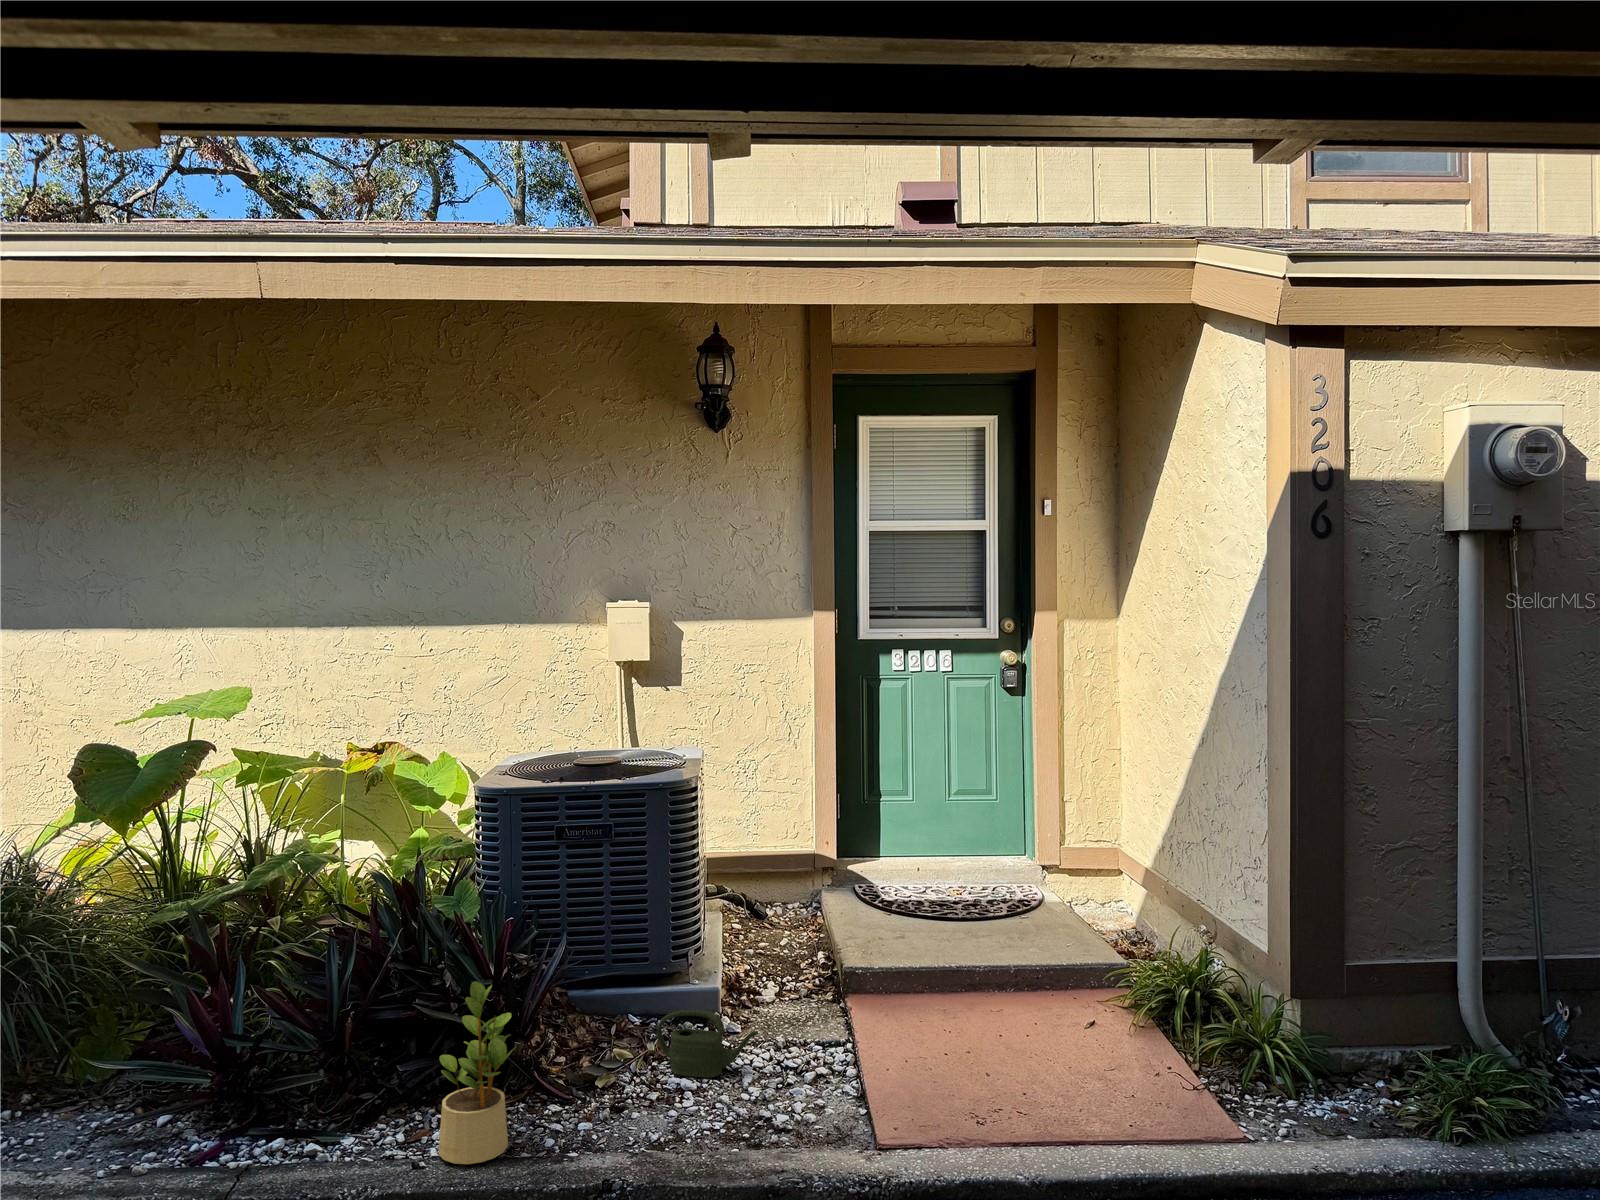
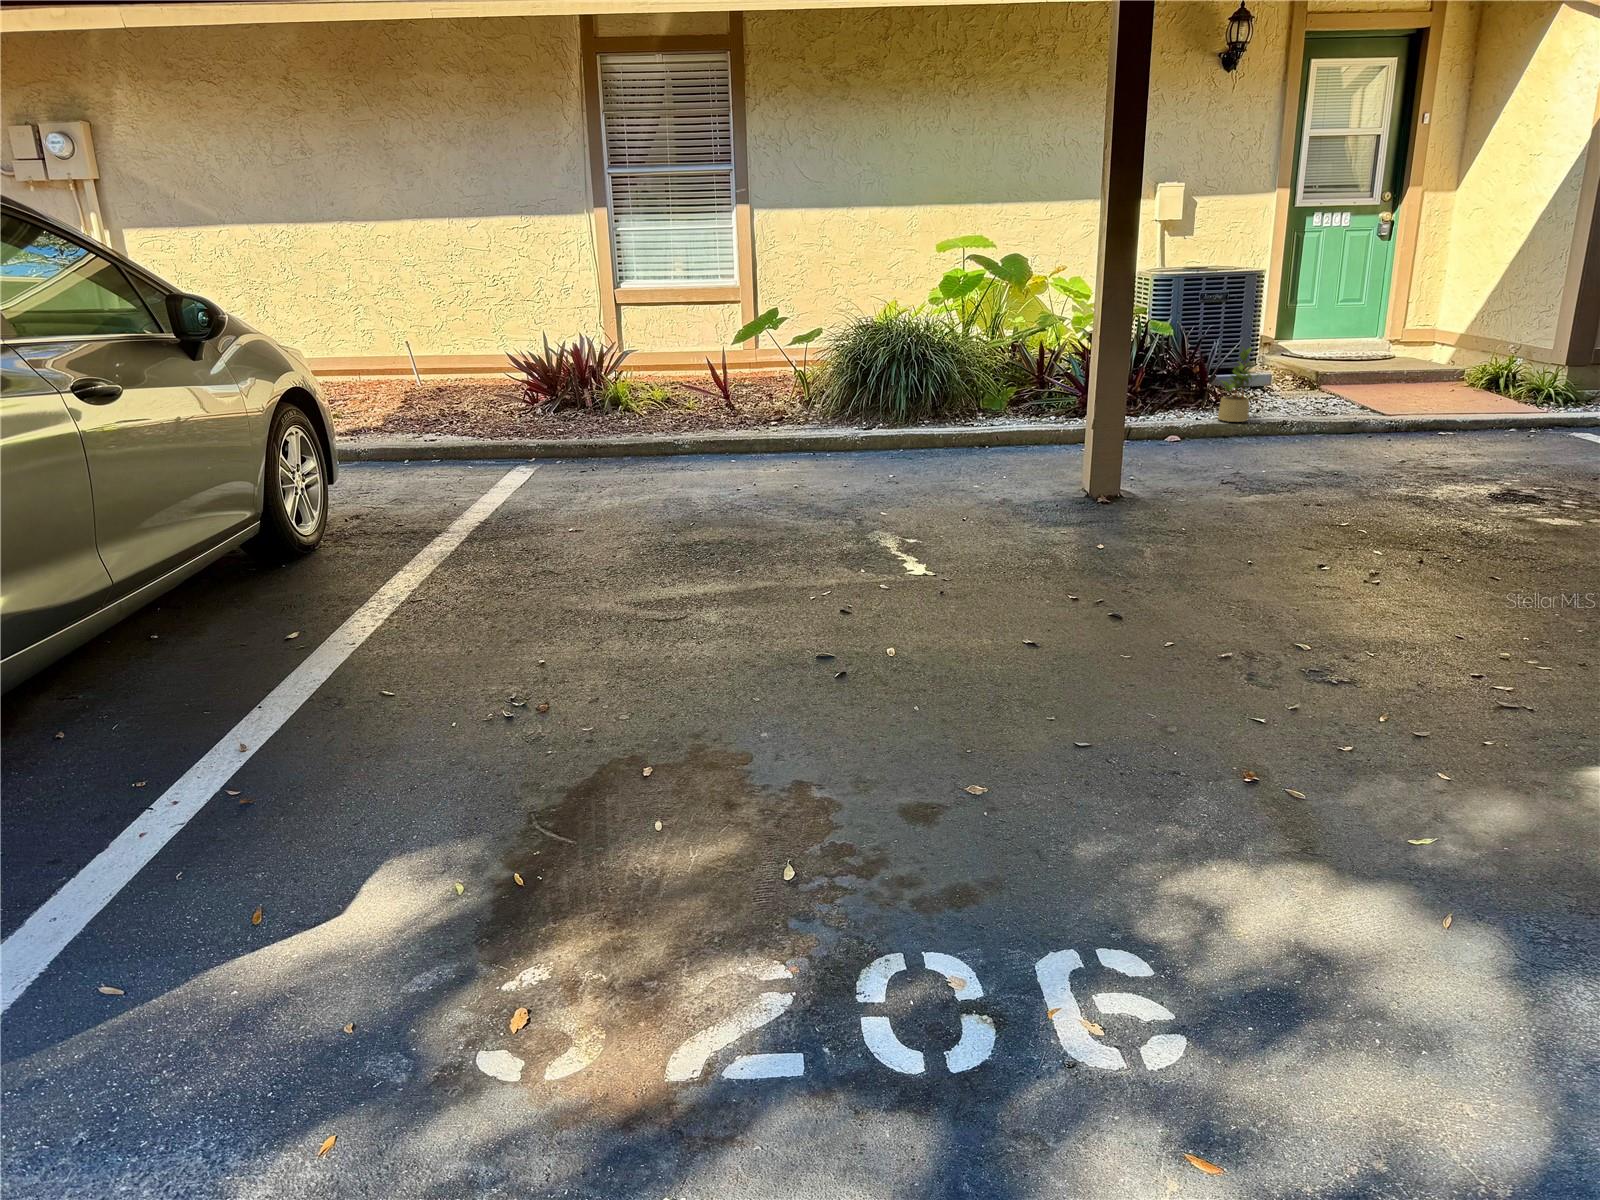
watering can: present [657,1010,758,1078] -> none [1275,376,1327,406]

